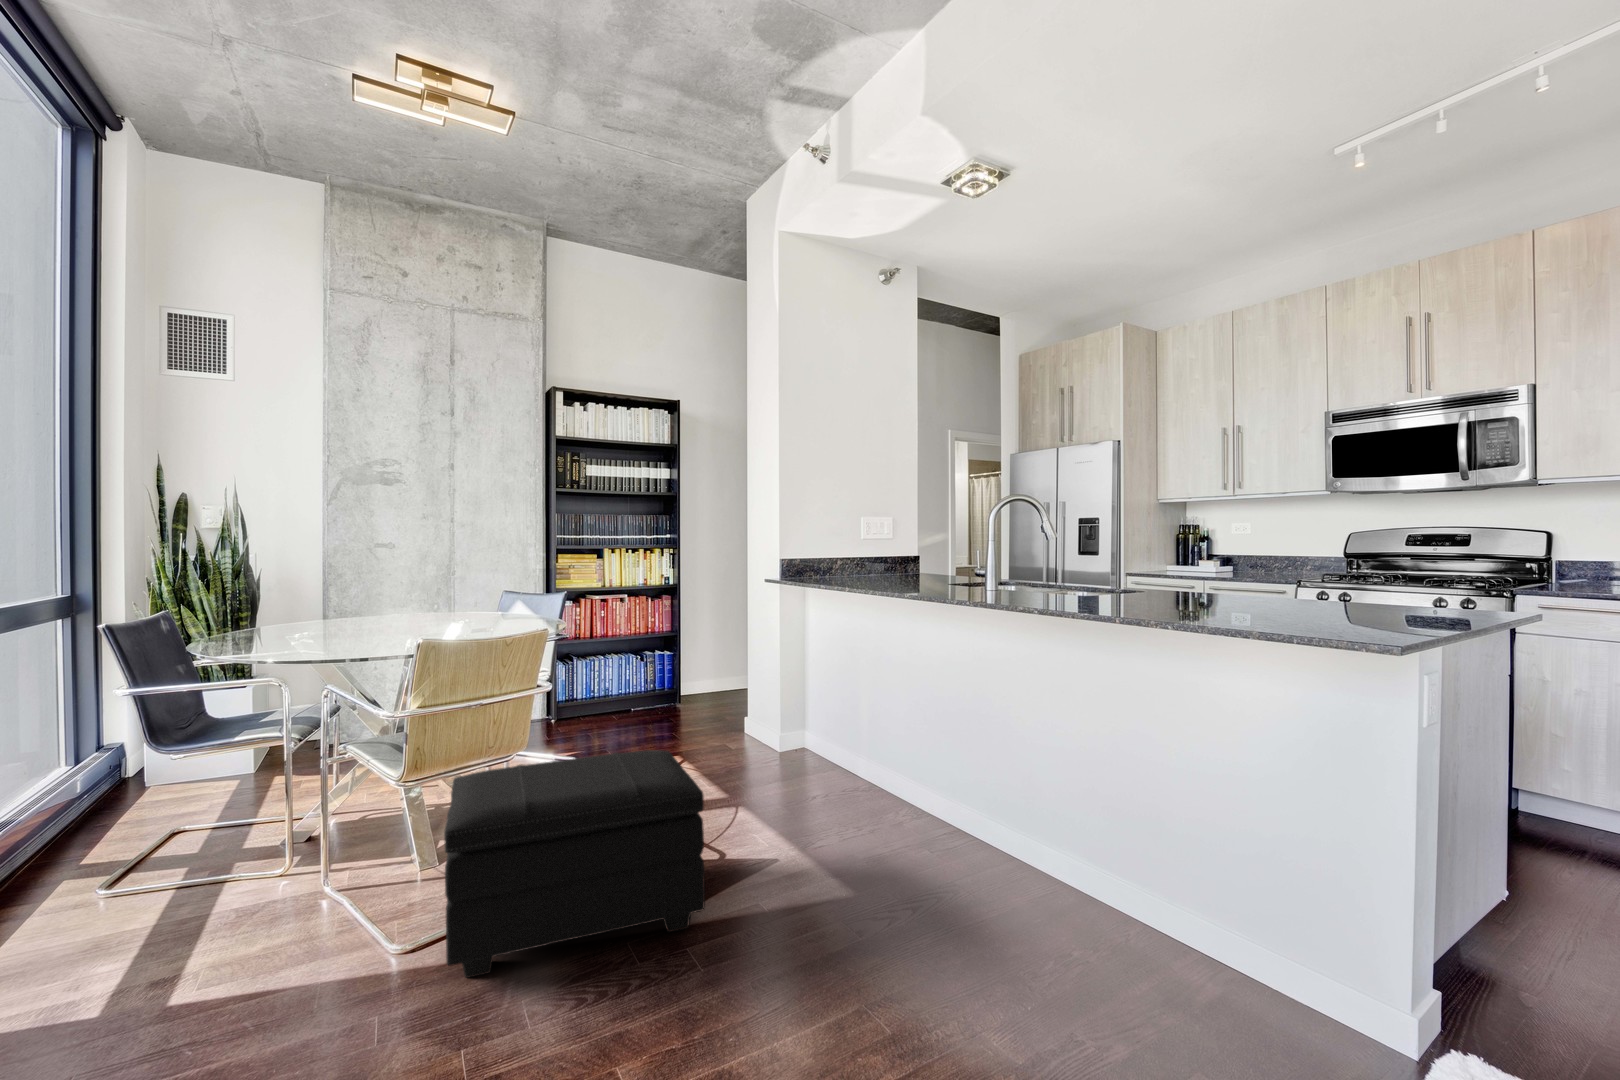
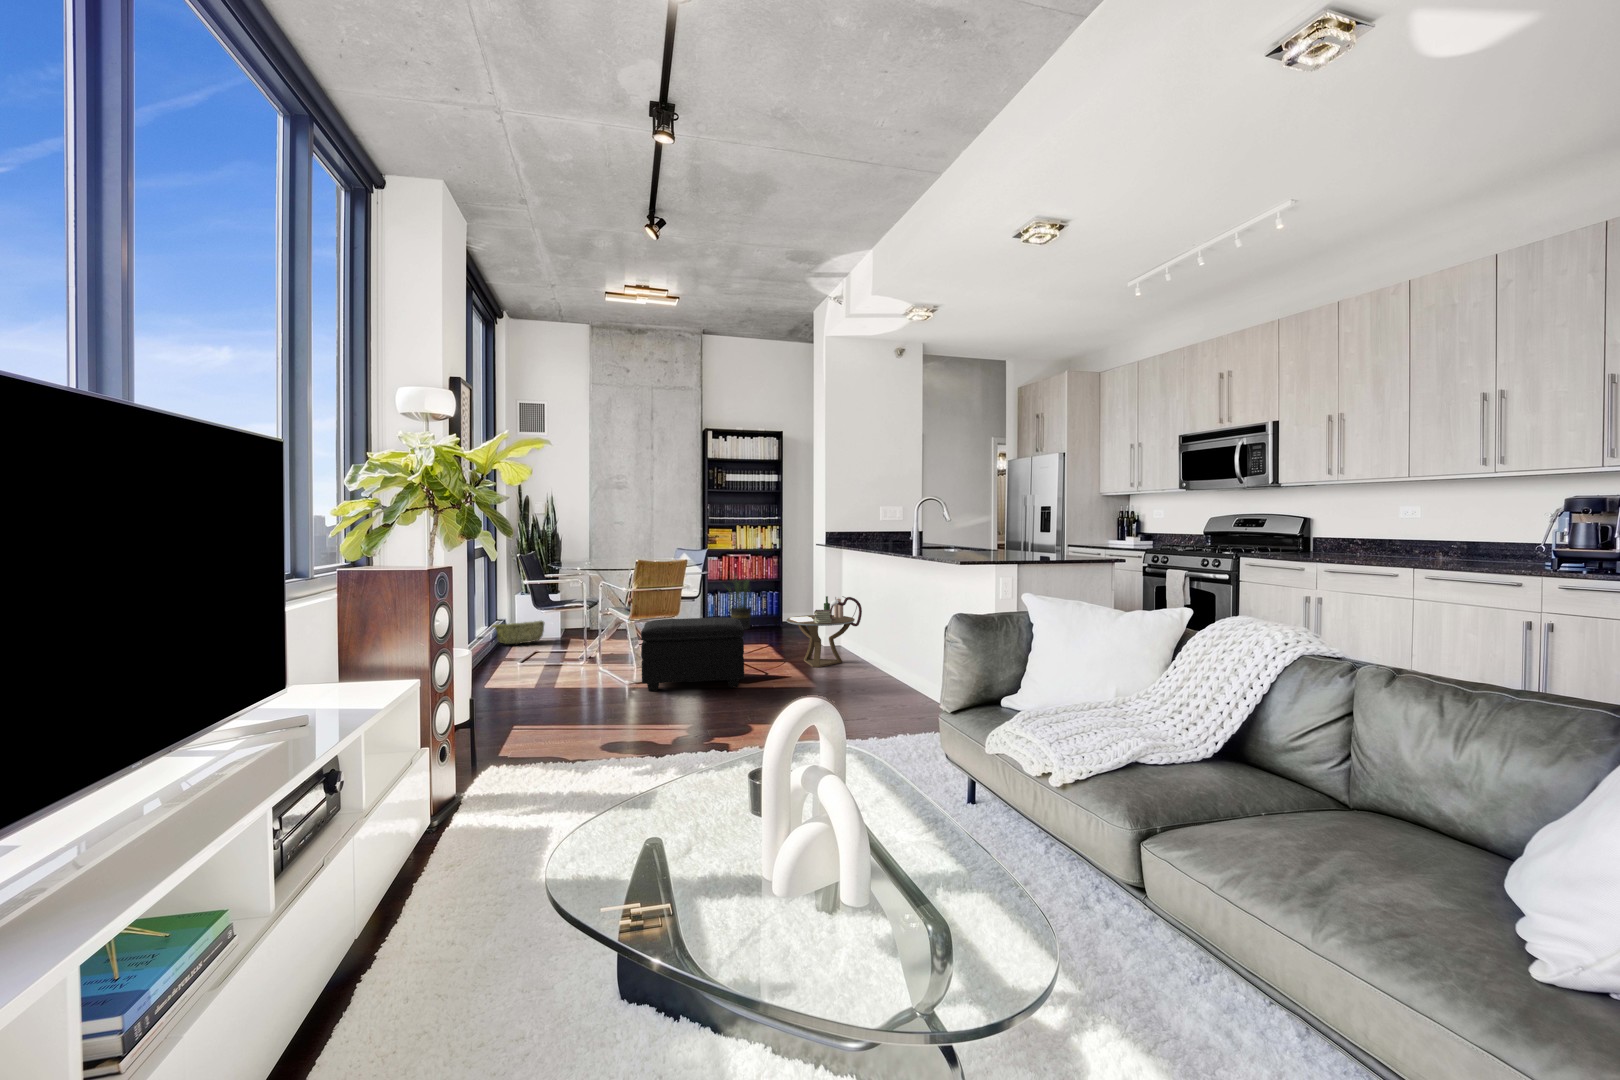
potted plant: none [578,618,646,720] -> present [728,577,752,629]
side table: none [742,675,876,822] -> present [786,596,862,667]
woven basket: none [91,740,229,798] -> present [492,621,545,644]

